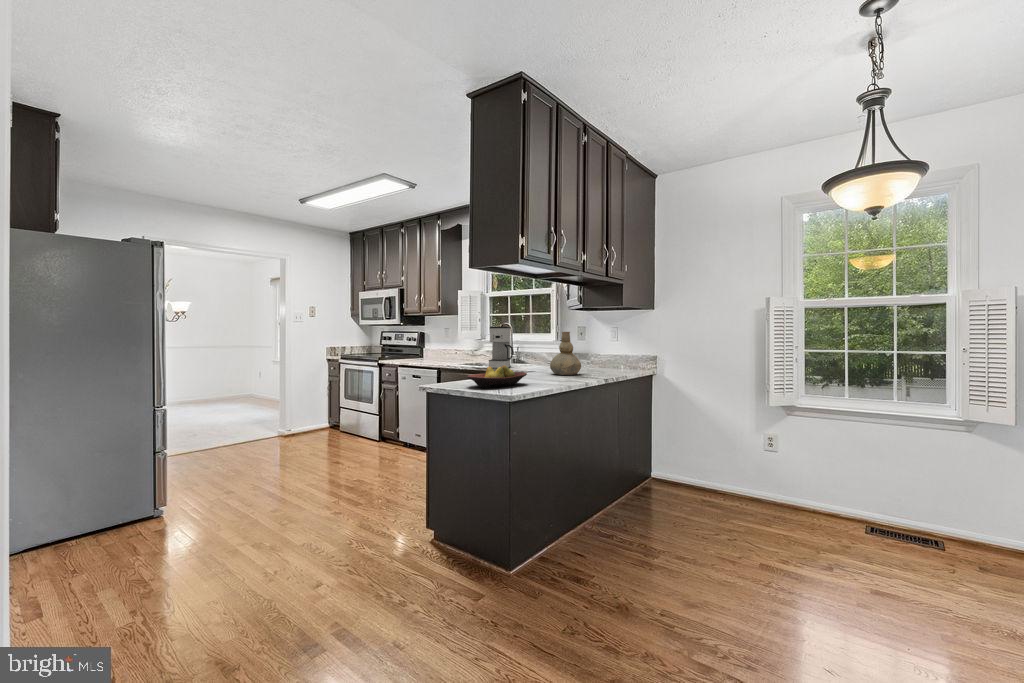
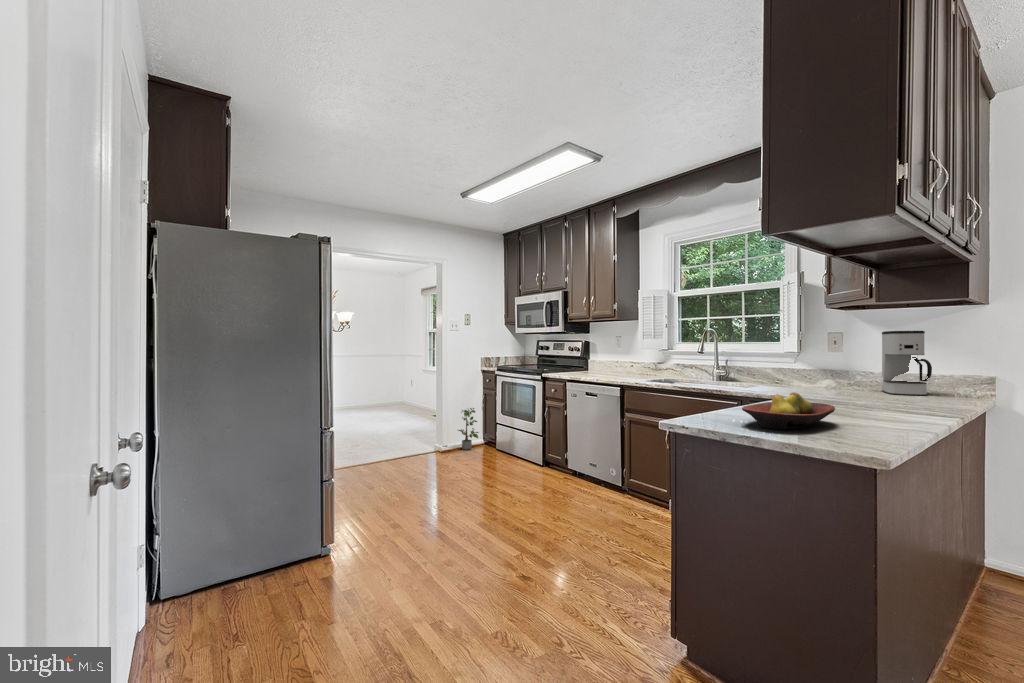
coffee maker: present [489,326,513,368] -> present [882,331,932,395]
vase: present [550,332,581,375] -> none [818,339,876,405]
potted plant: none [303,392,326,432] -> present [458,408,478,450]

